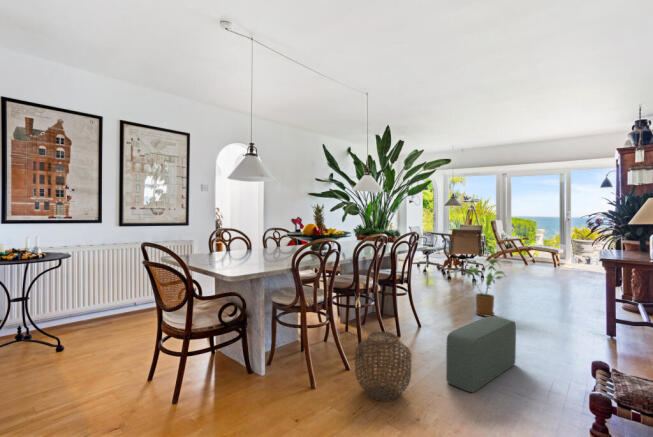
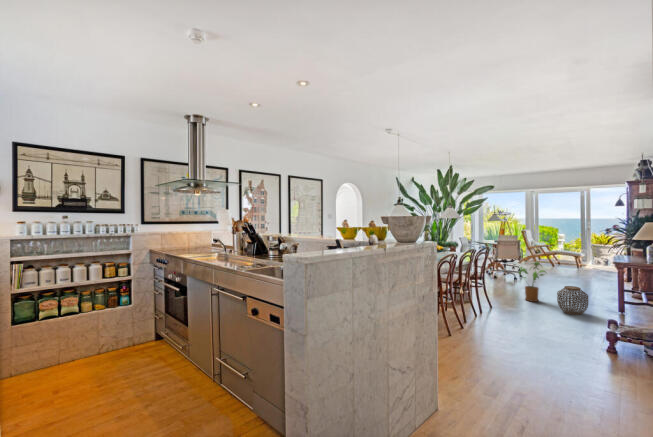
pouf: present [446,316,516,392] -> none [522,297,561,337]
woven basket: present [355,331,411,401] -> present [557,286,588,315]

